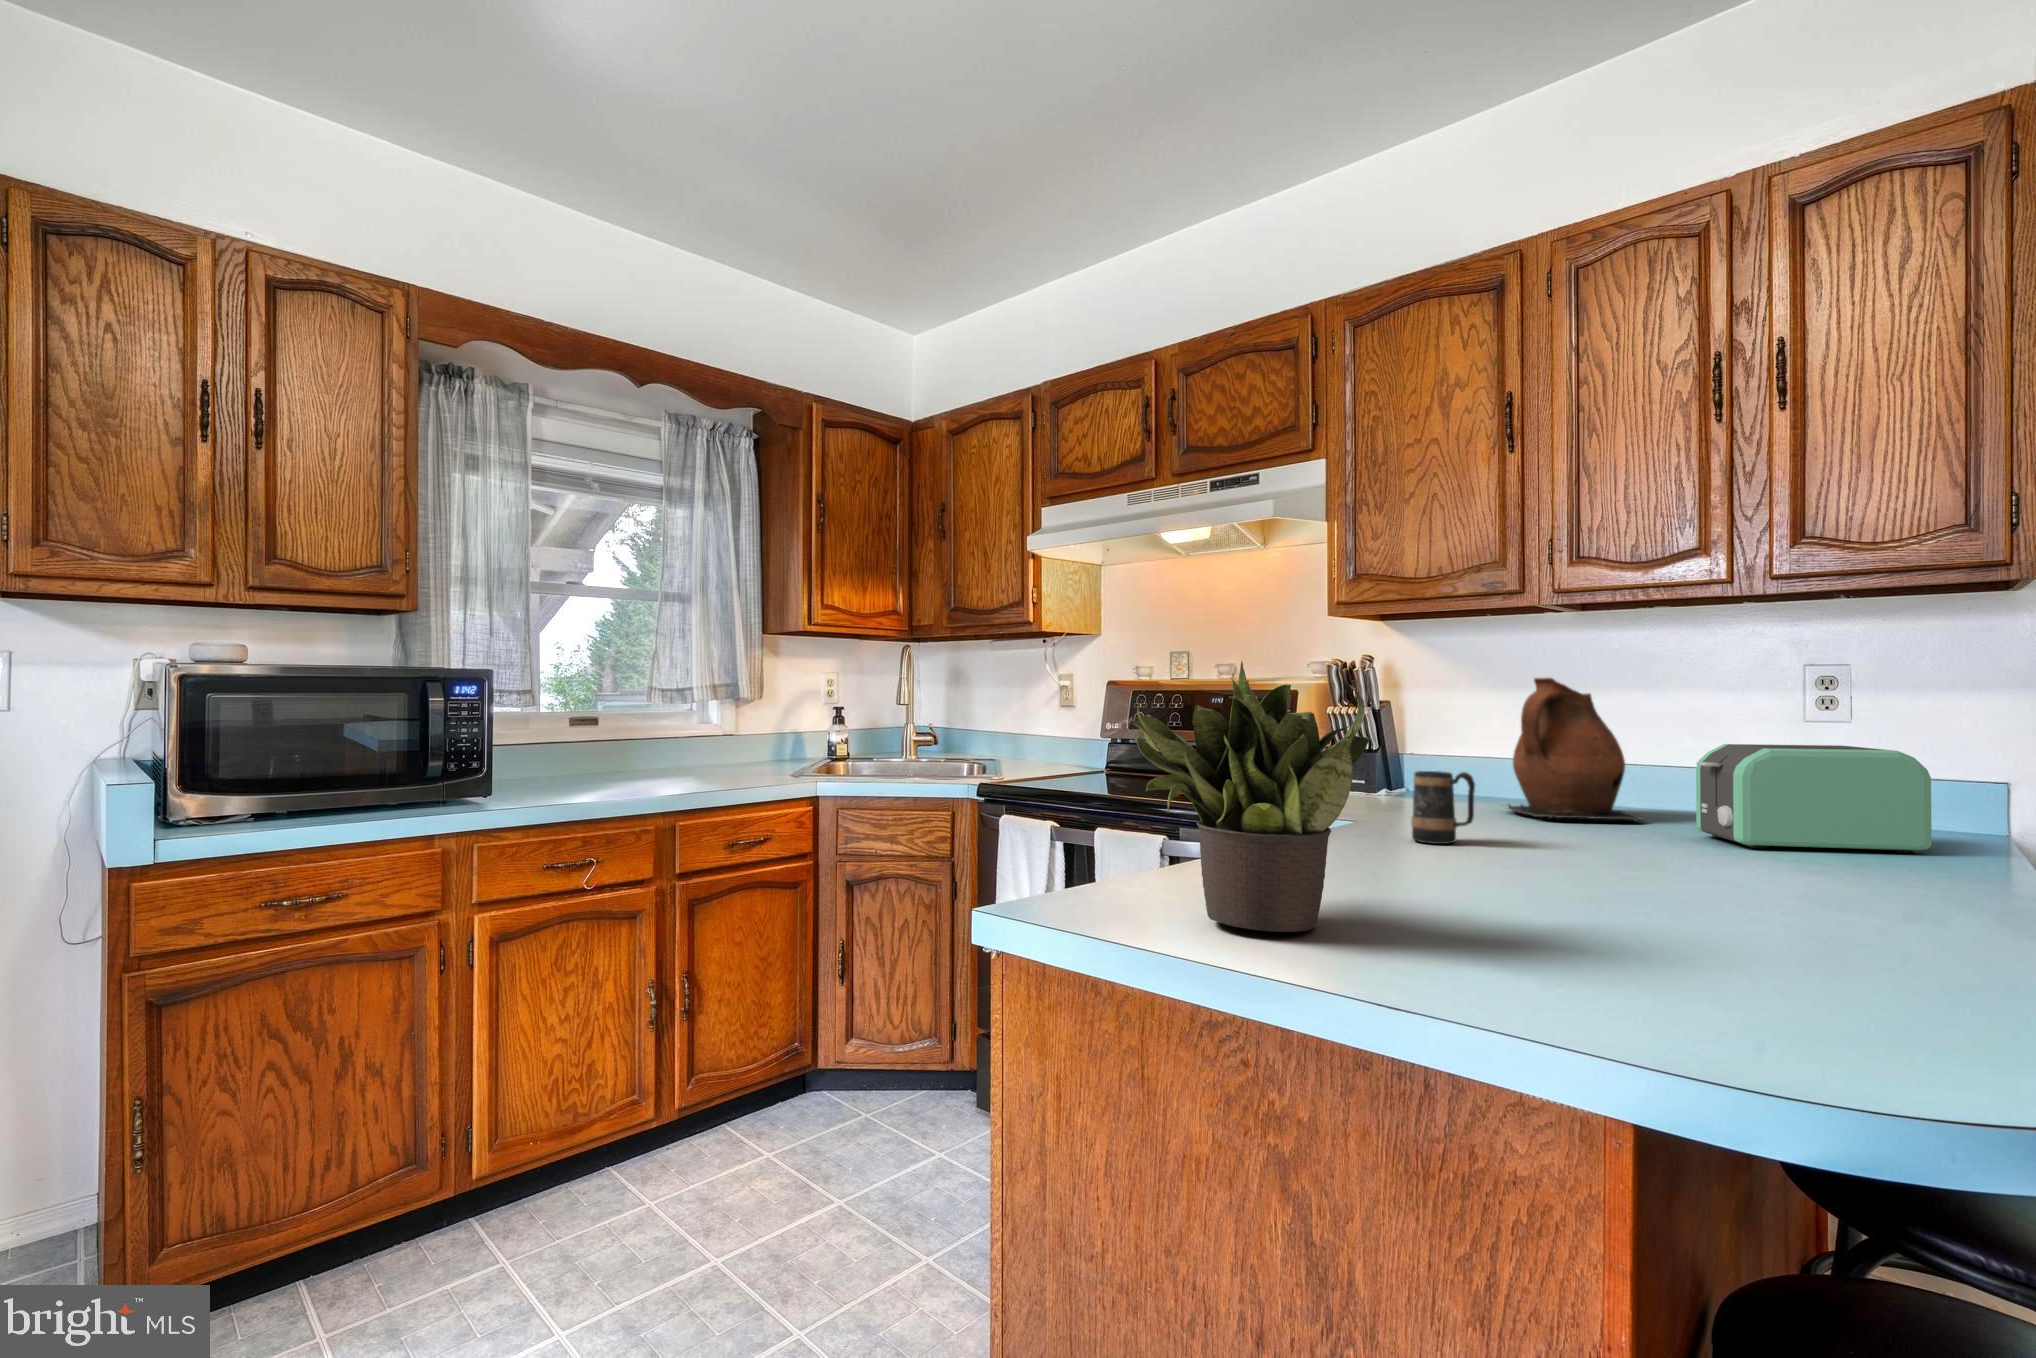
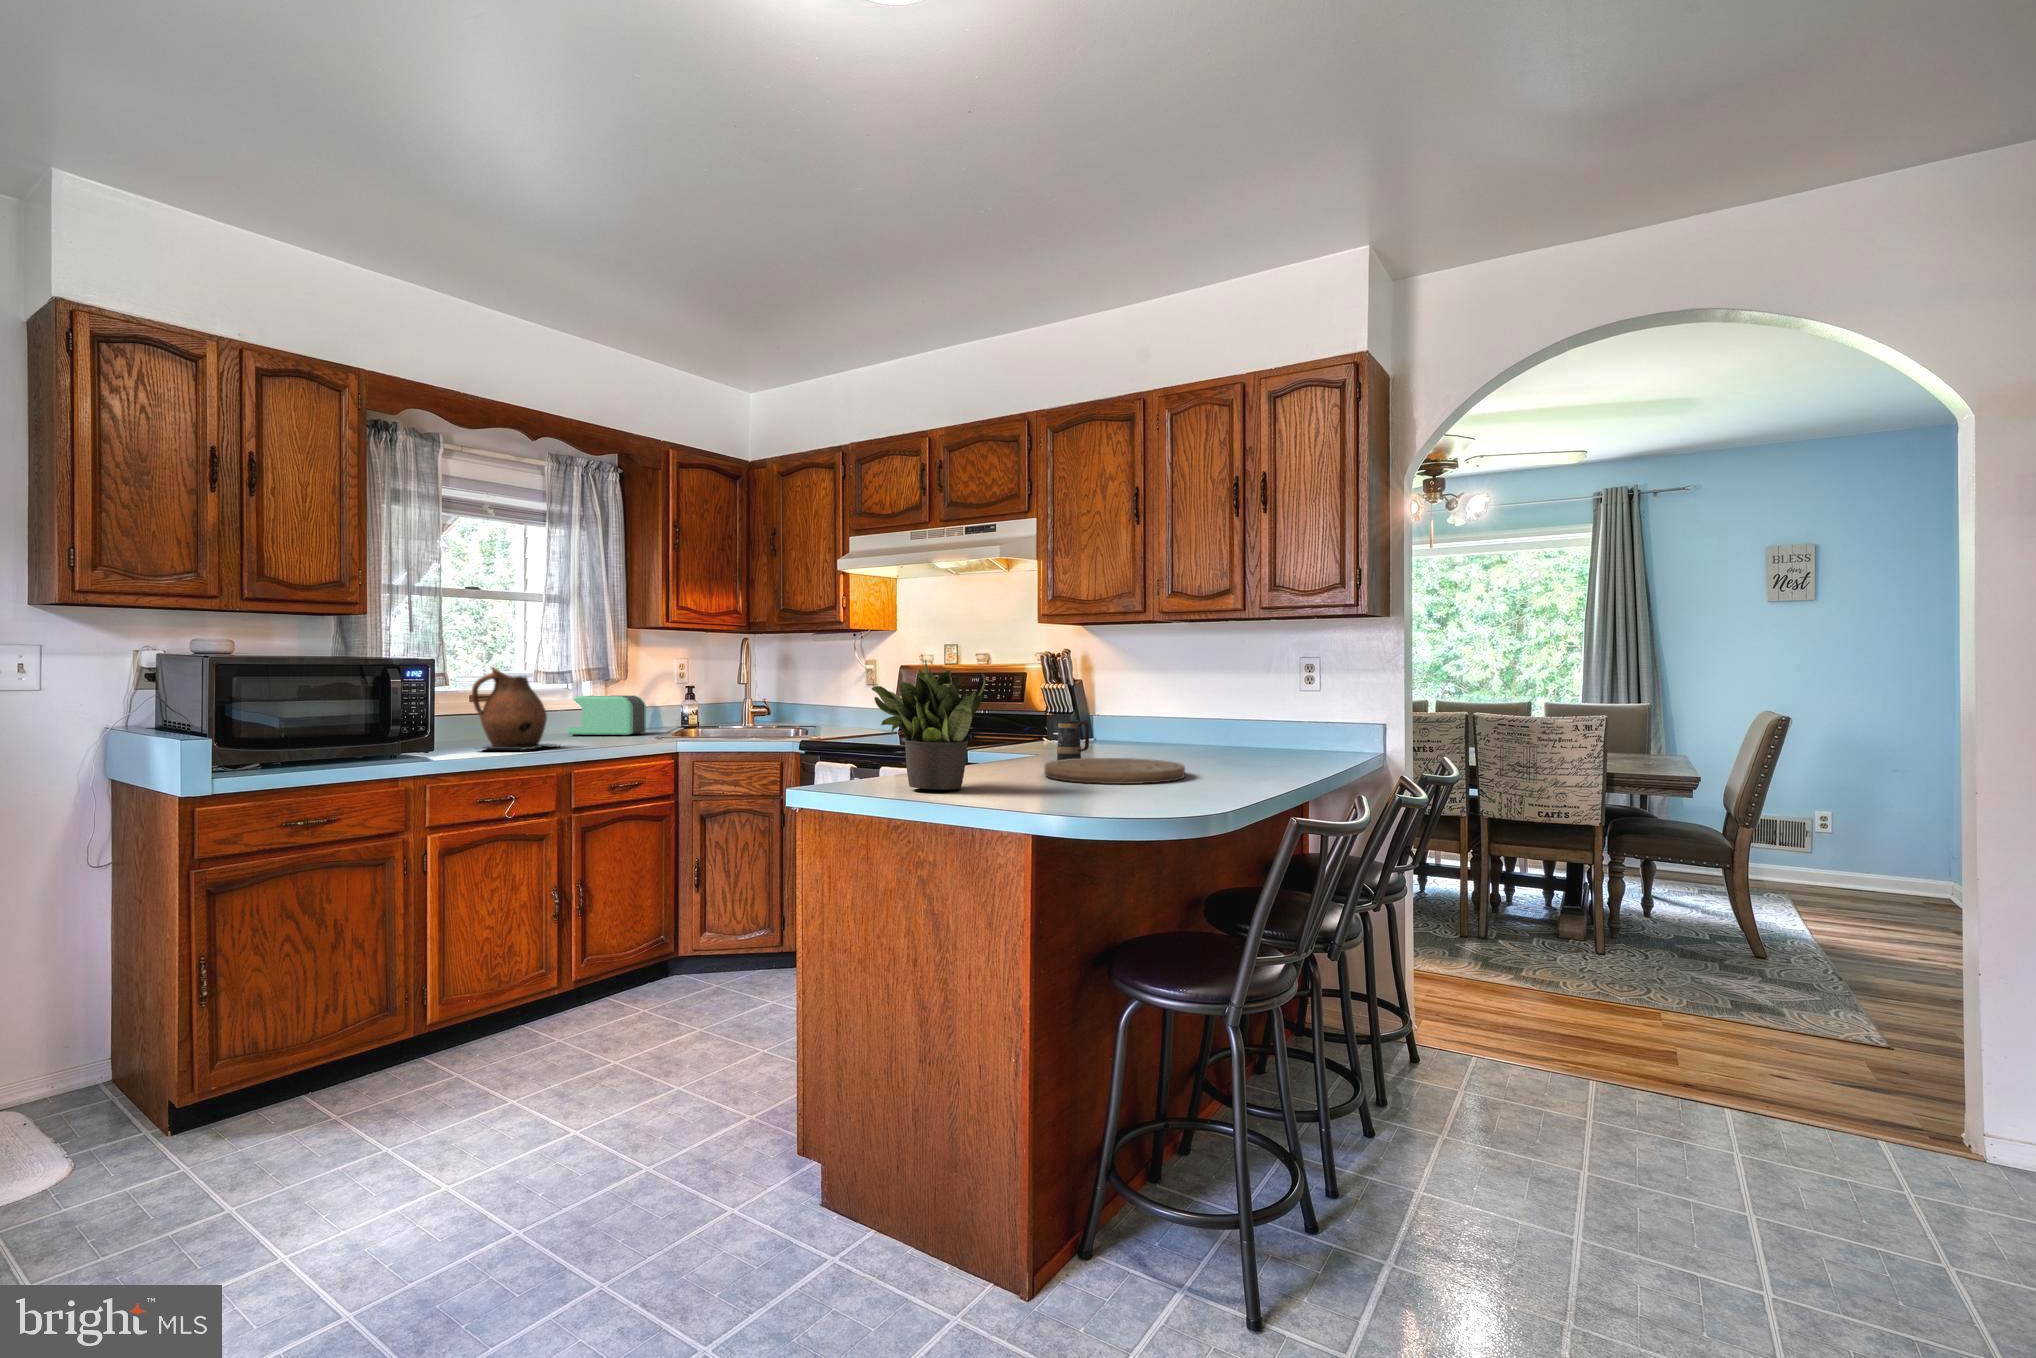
ceramic pitcher: present [1501,678,1644,822] -> present [472,667,555,750]
toaster: present [1696,744,1932,853] -> present [567,695,646,736]
cutting board: none [1437,846,1756,922] -> present [1044,758,1185,784]

